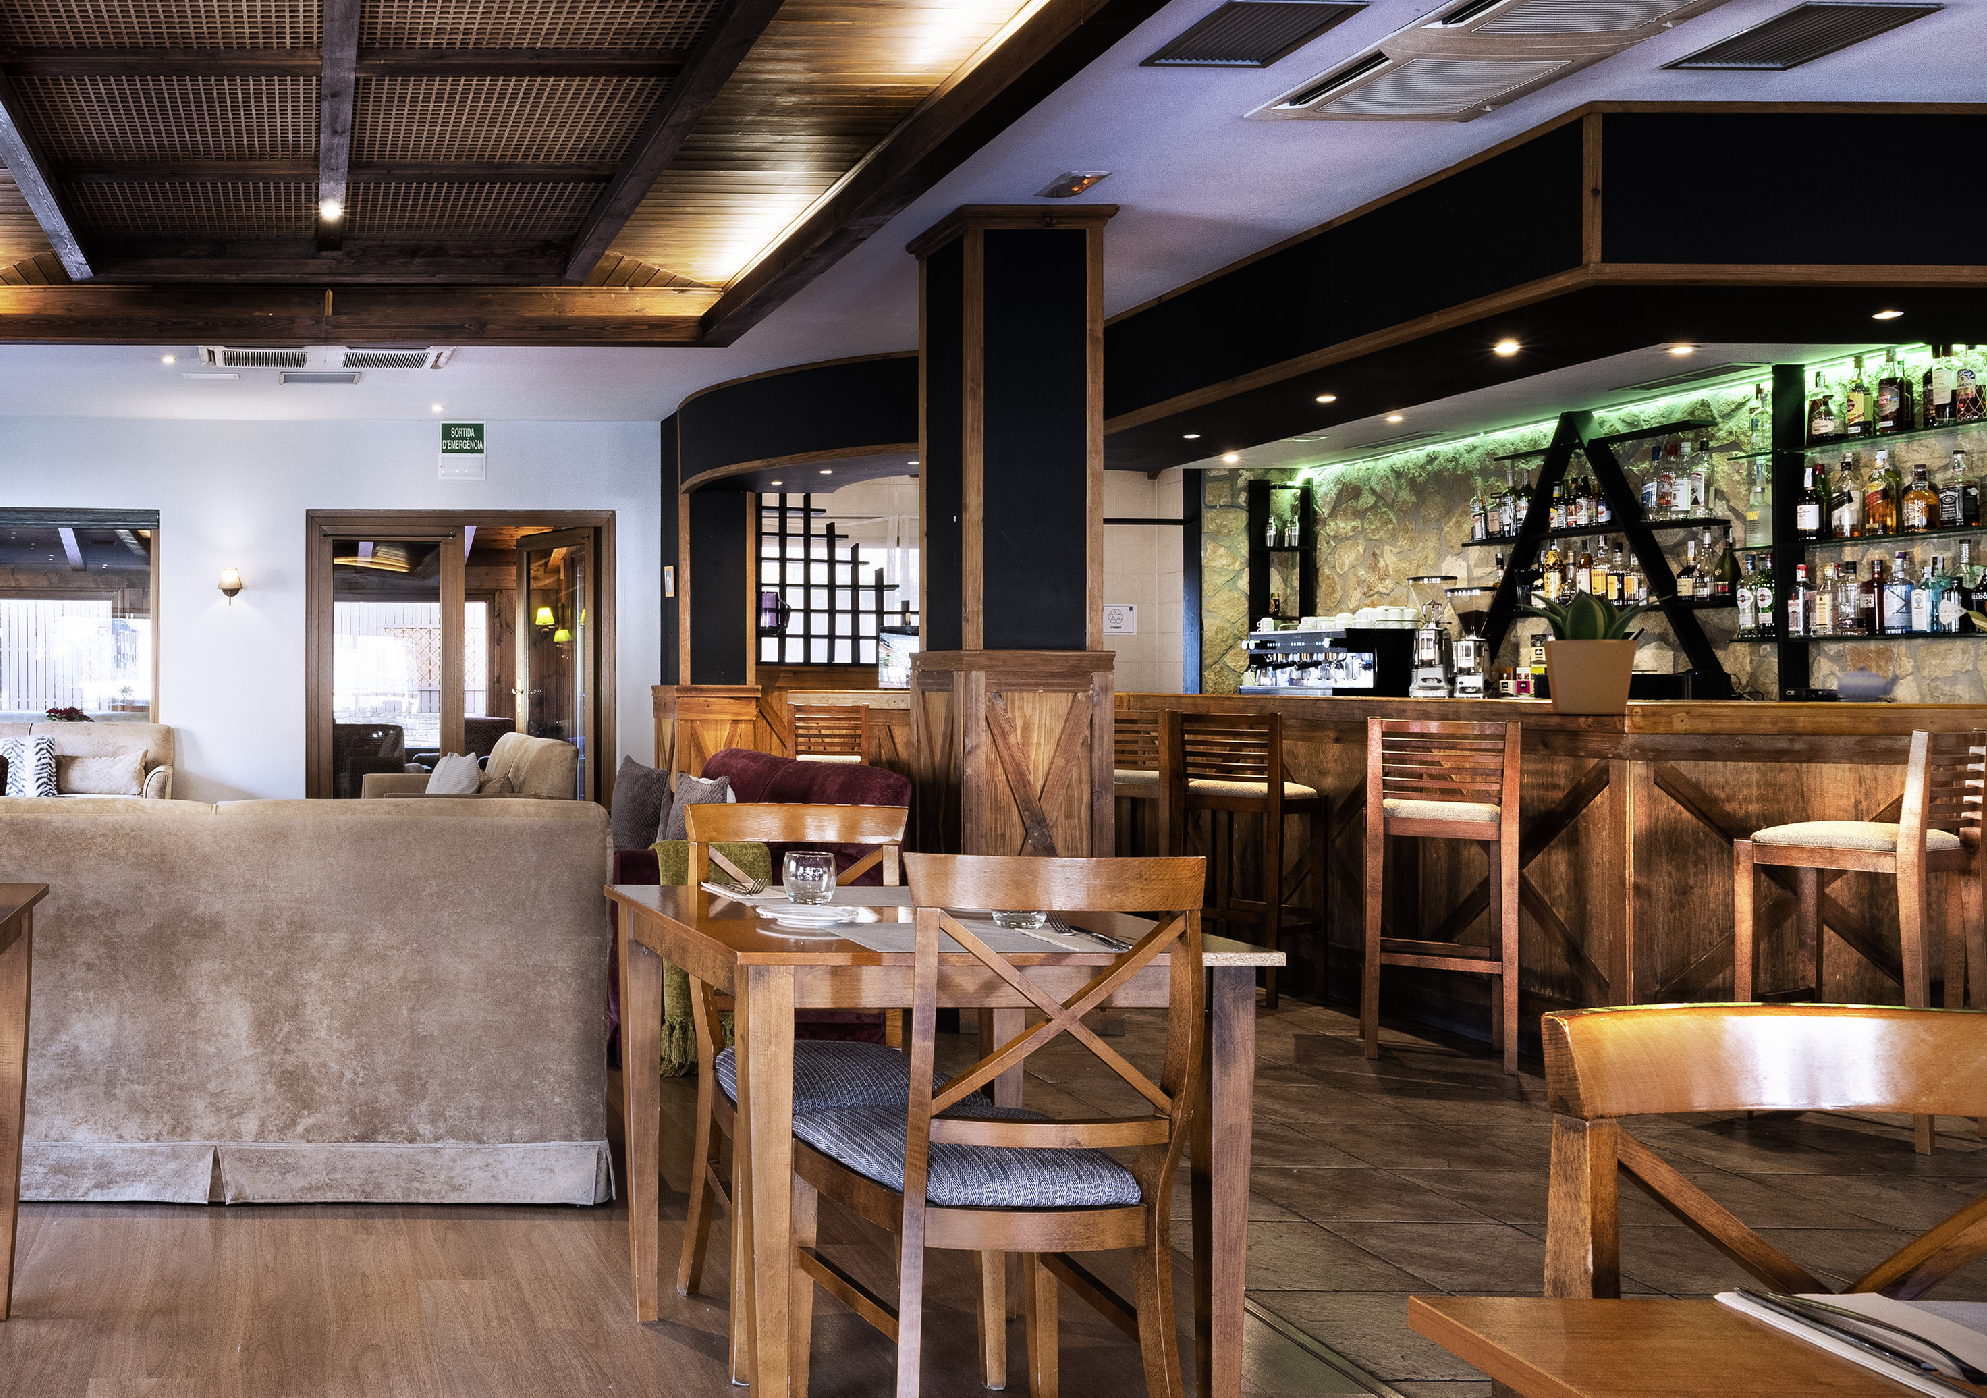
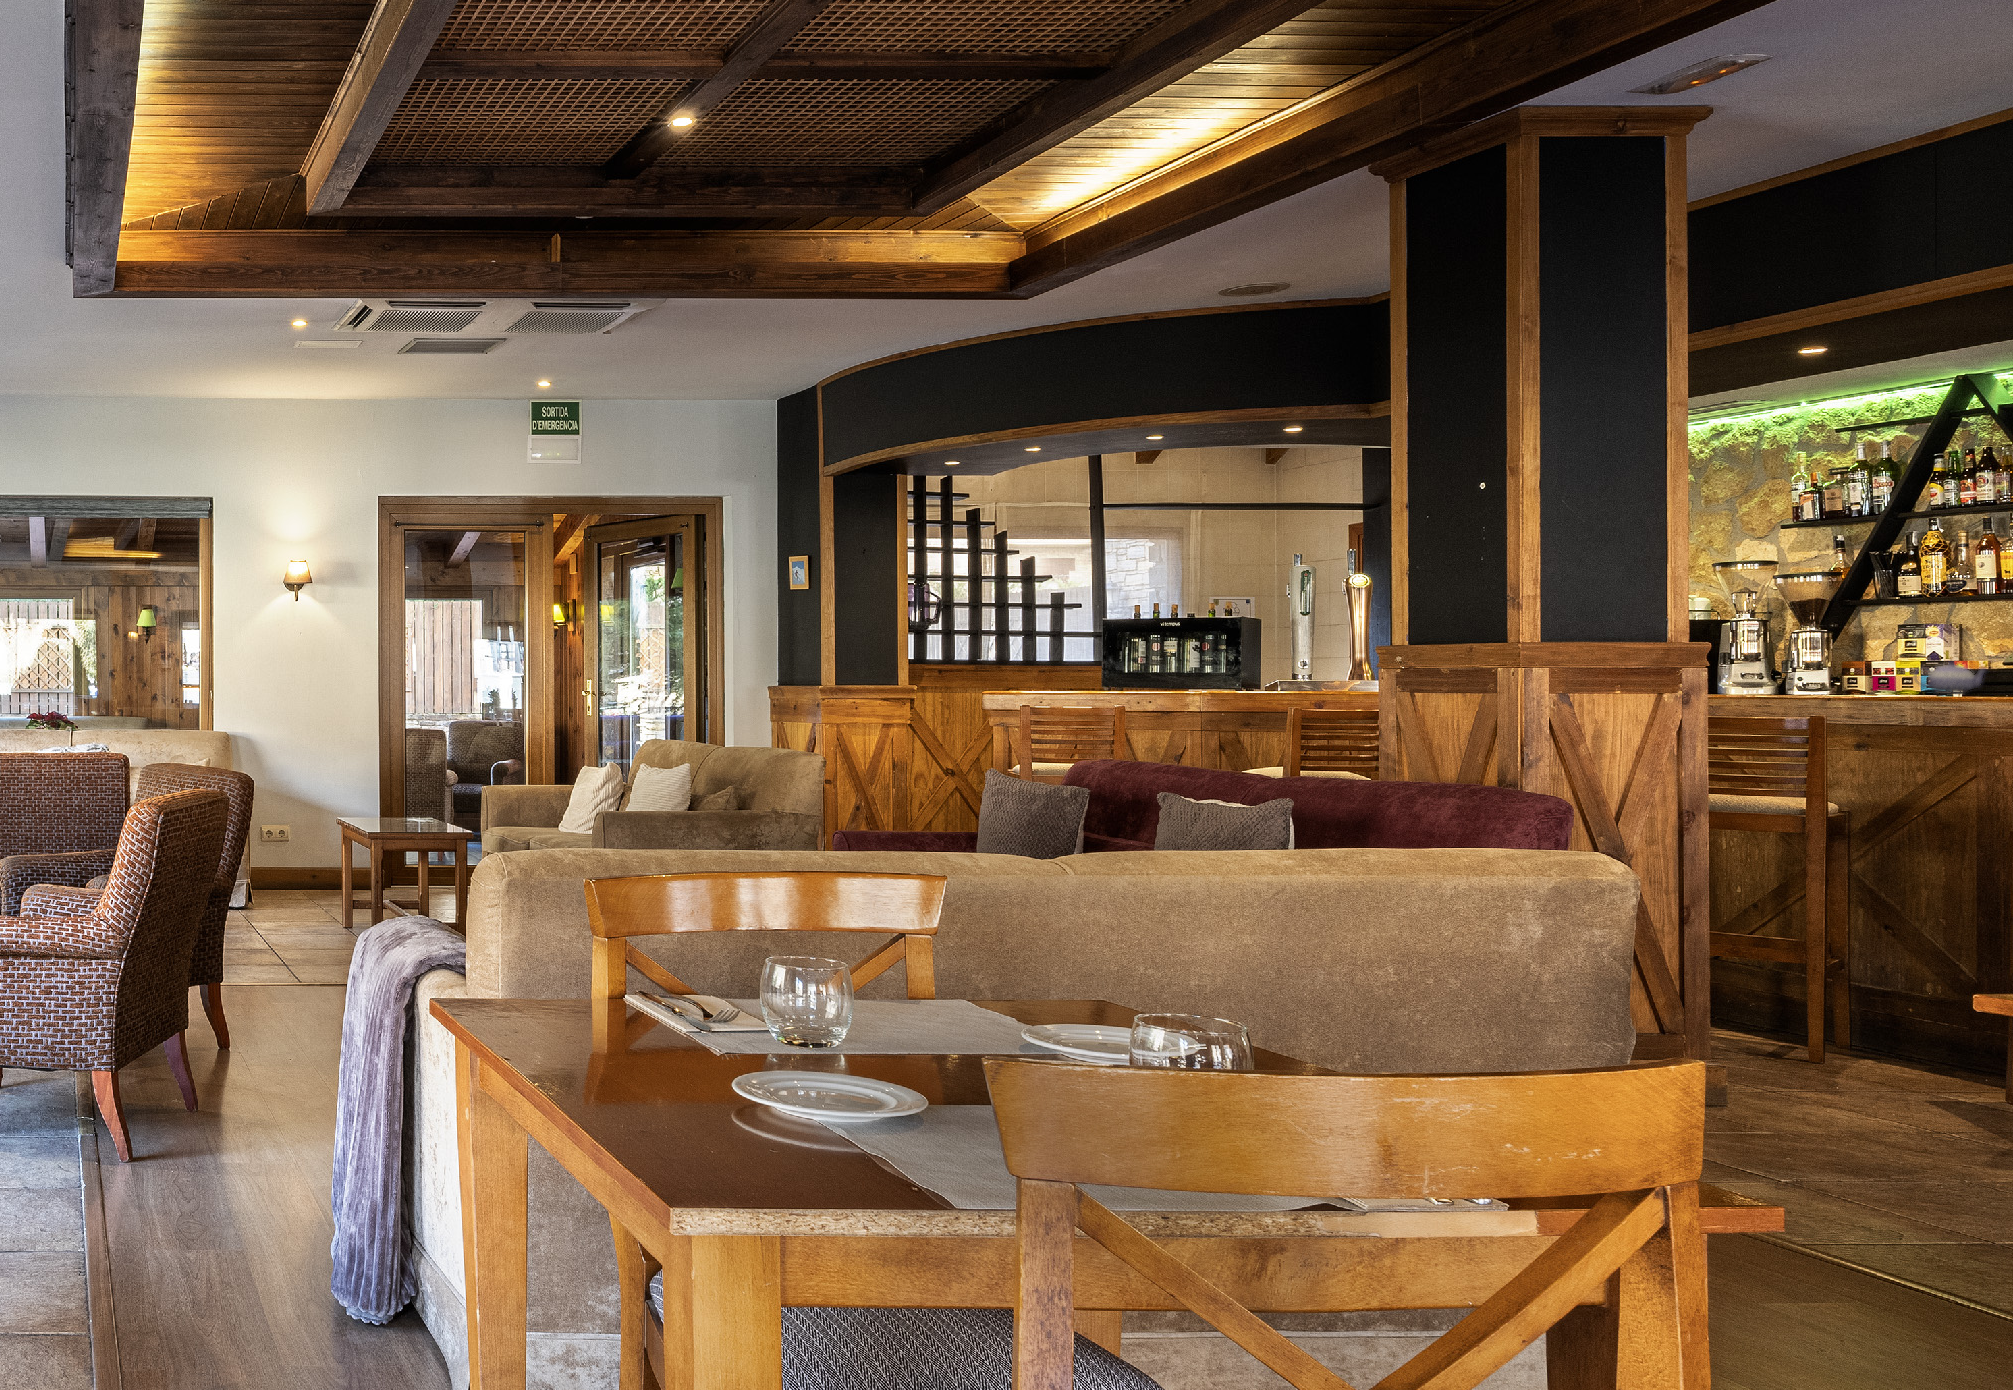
potted plant: present [1517,588,1672,714] -> none [1726,588,1896,708]

